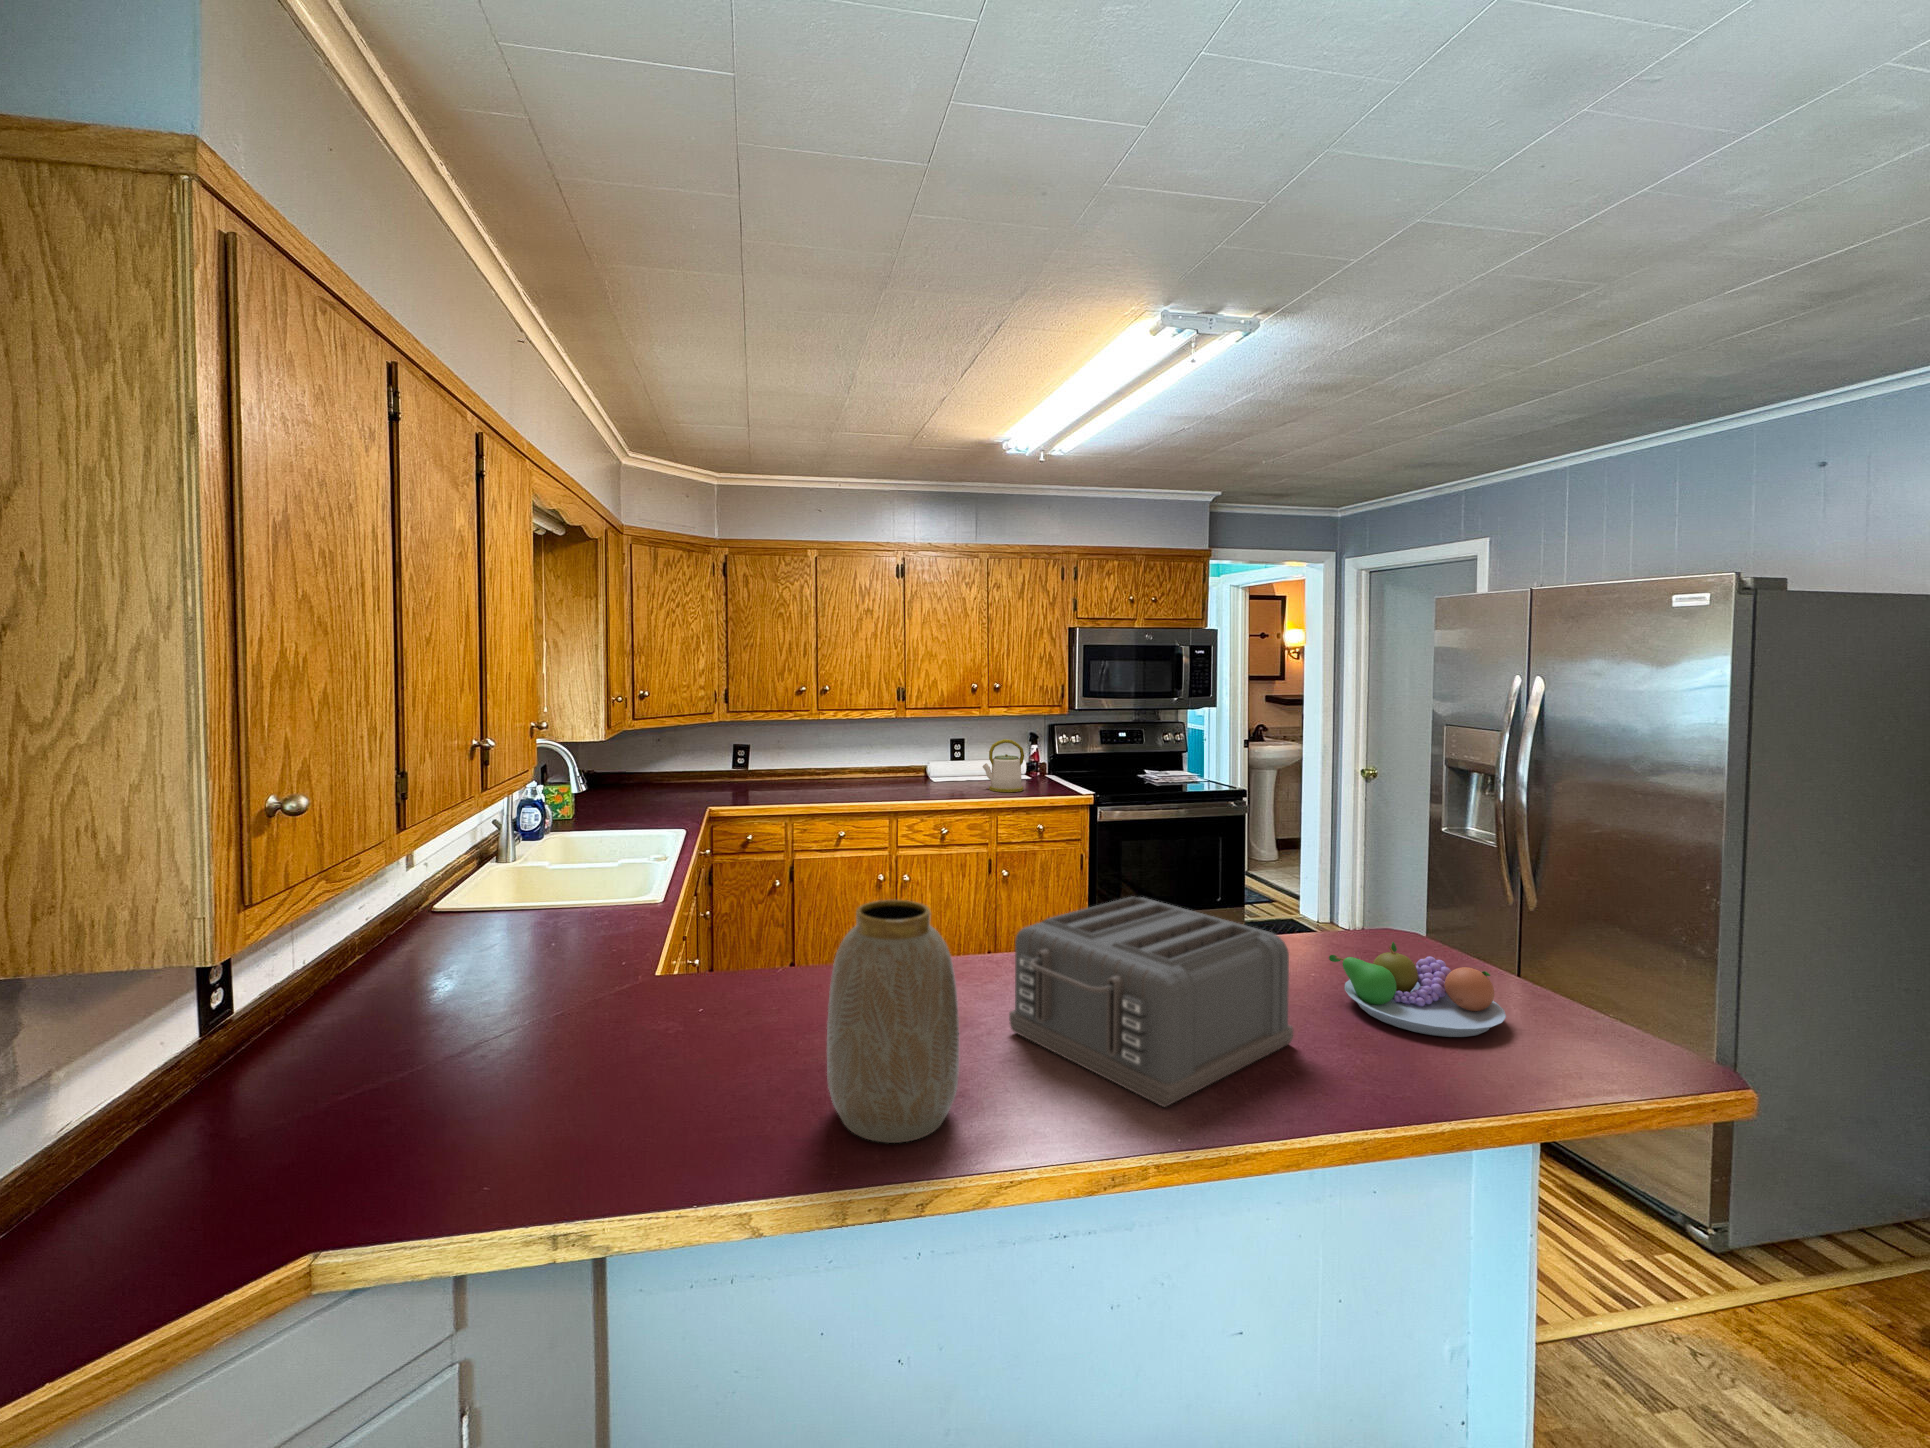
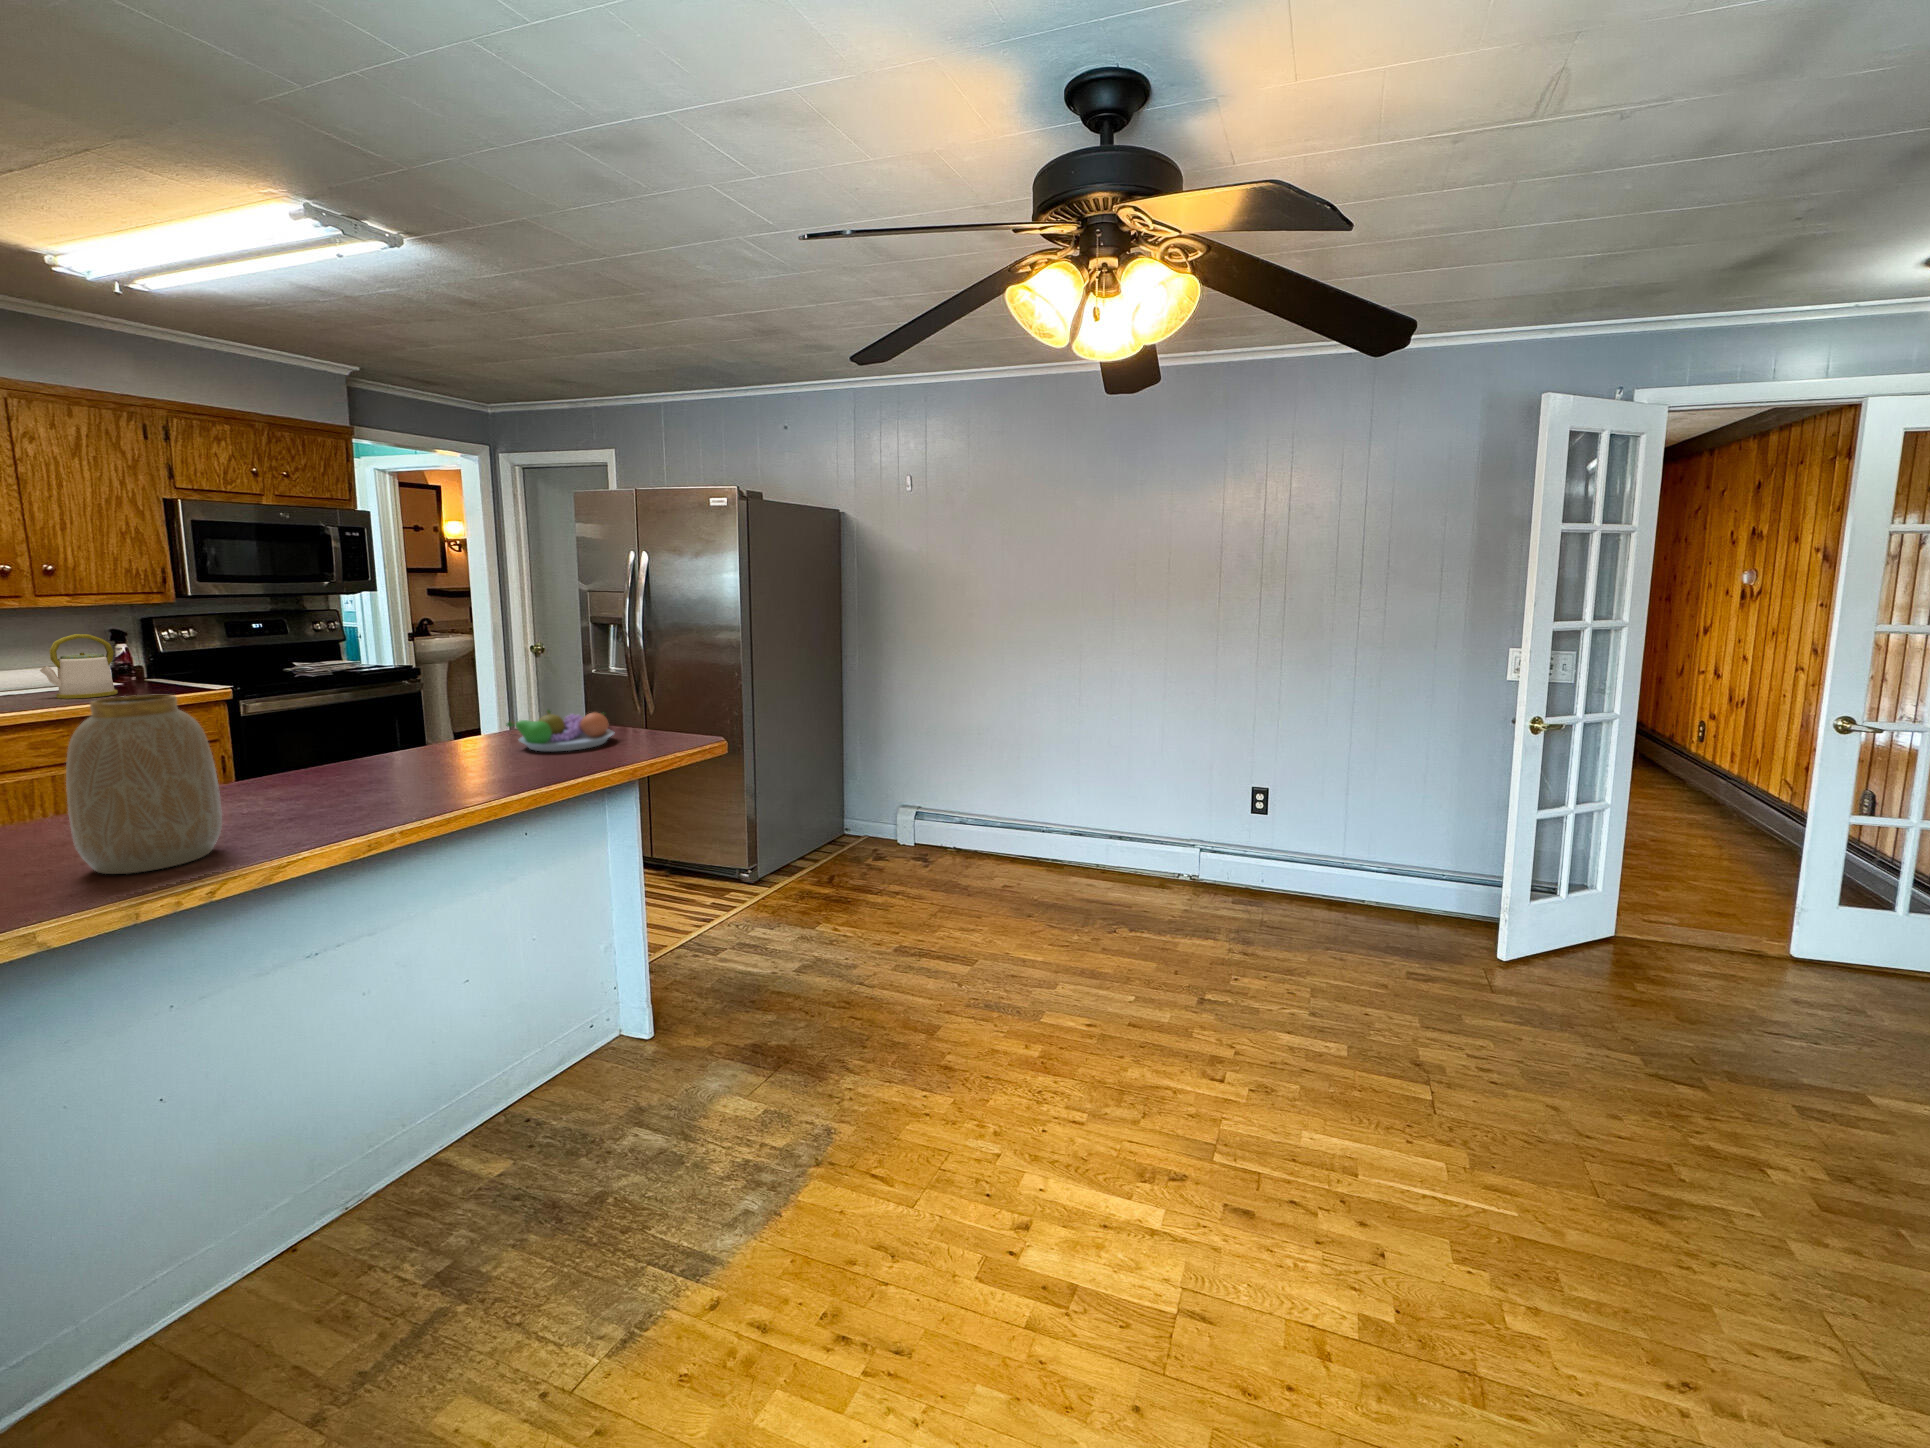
toaster: present [1009,897,1293,1107] -> none [240,699,486,810]

